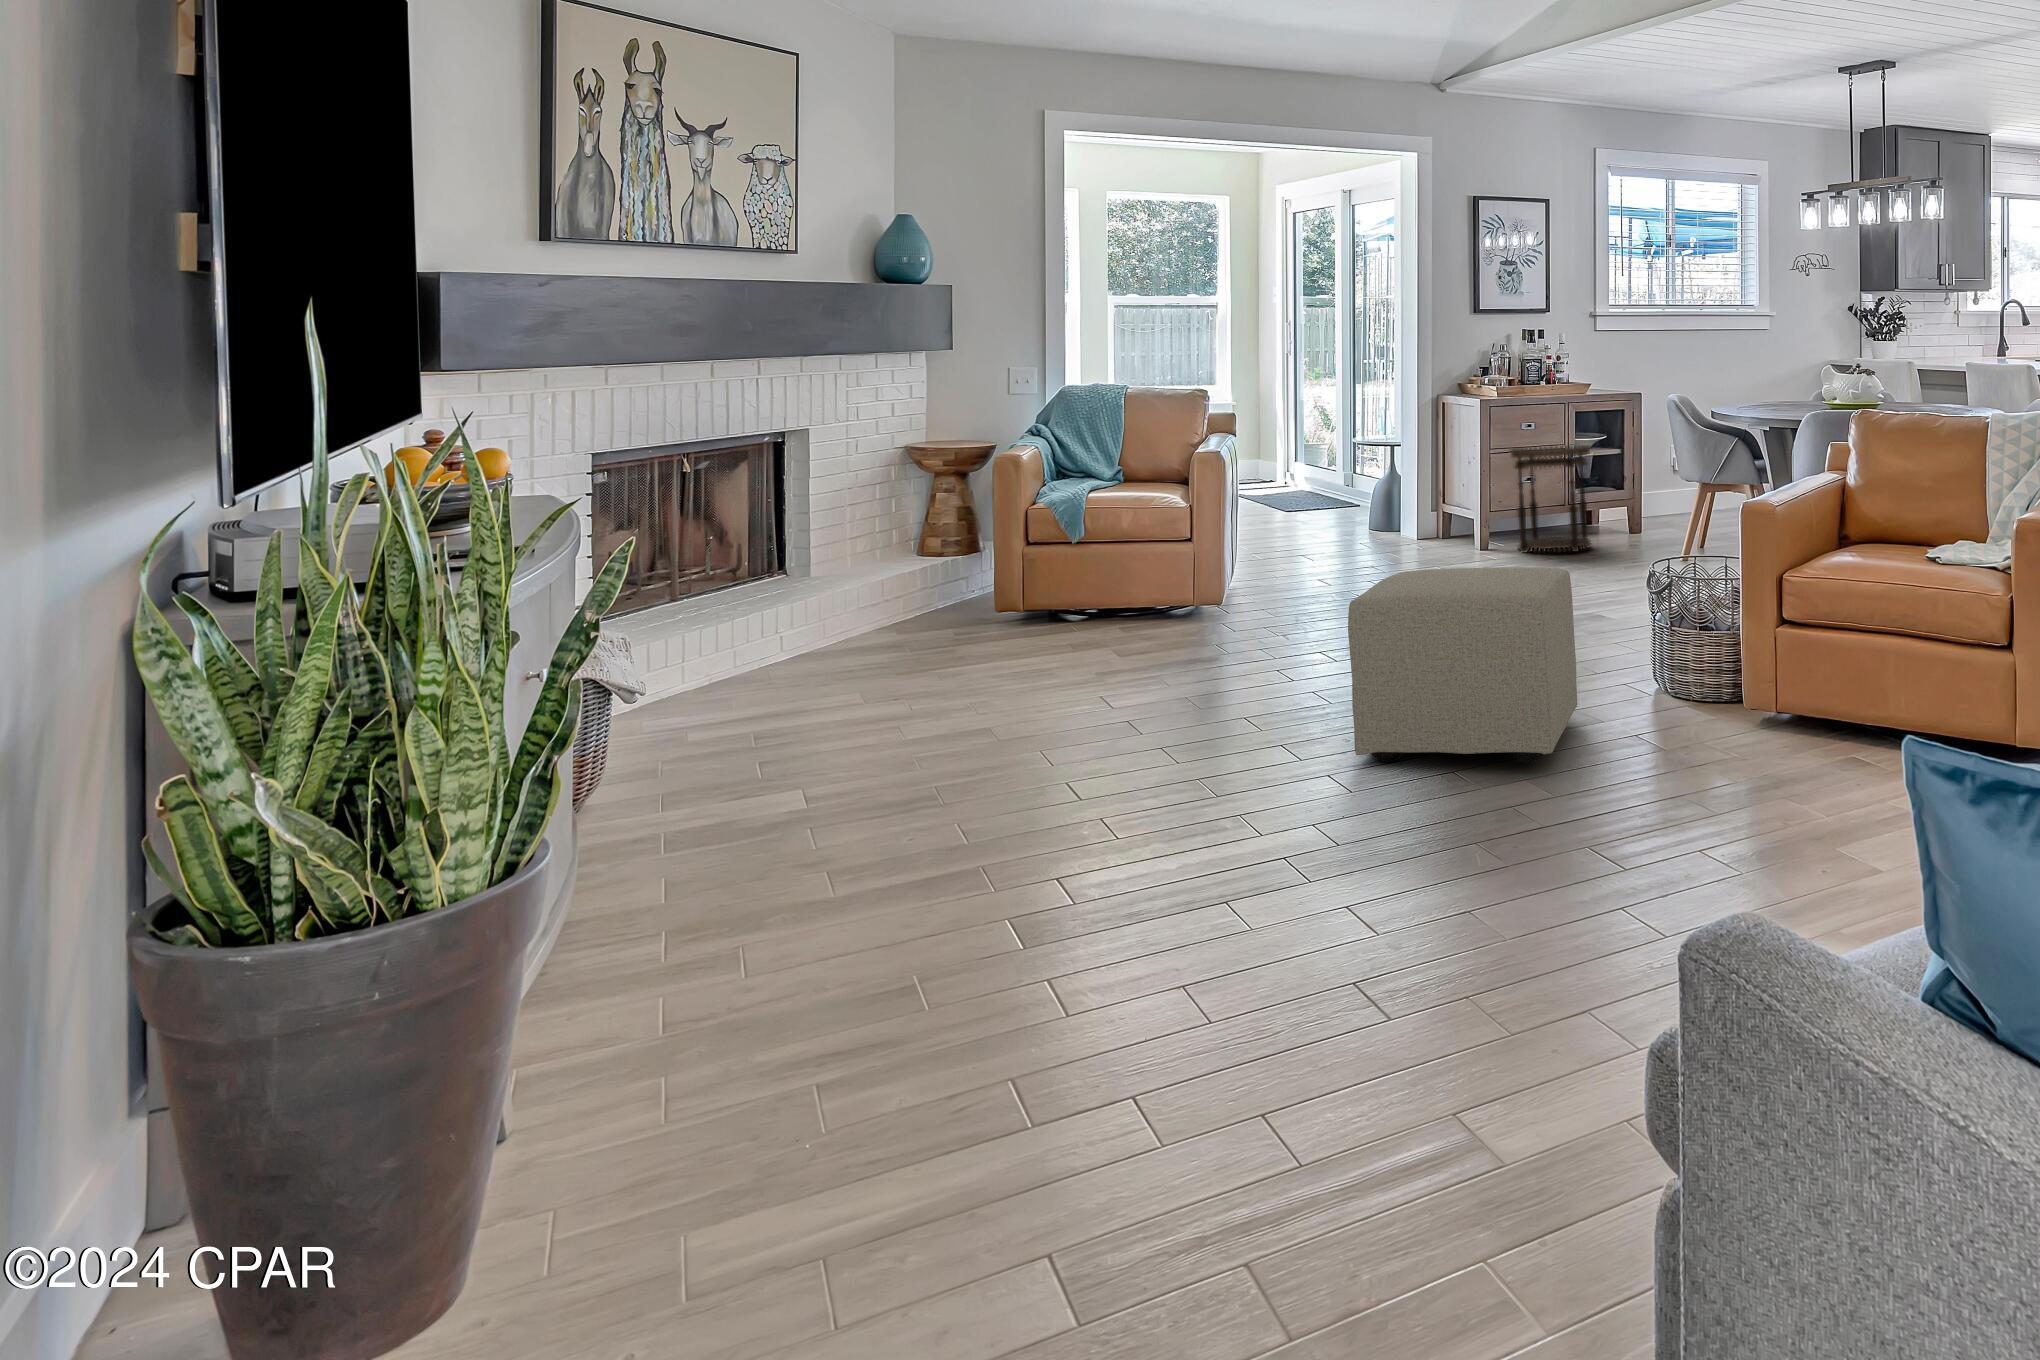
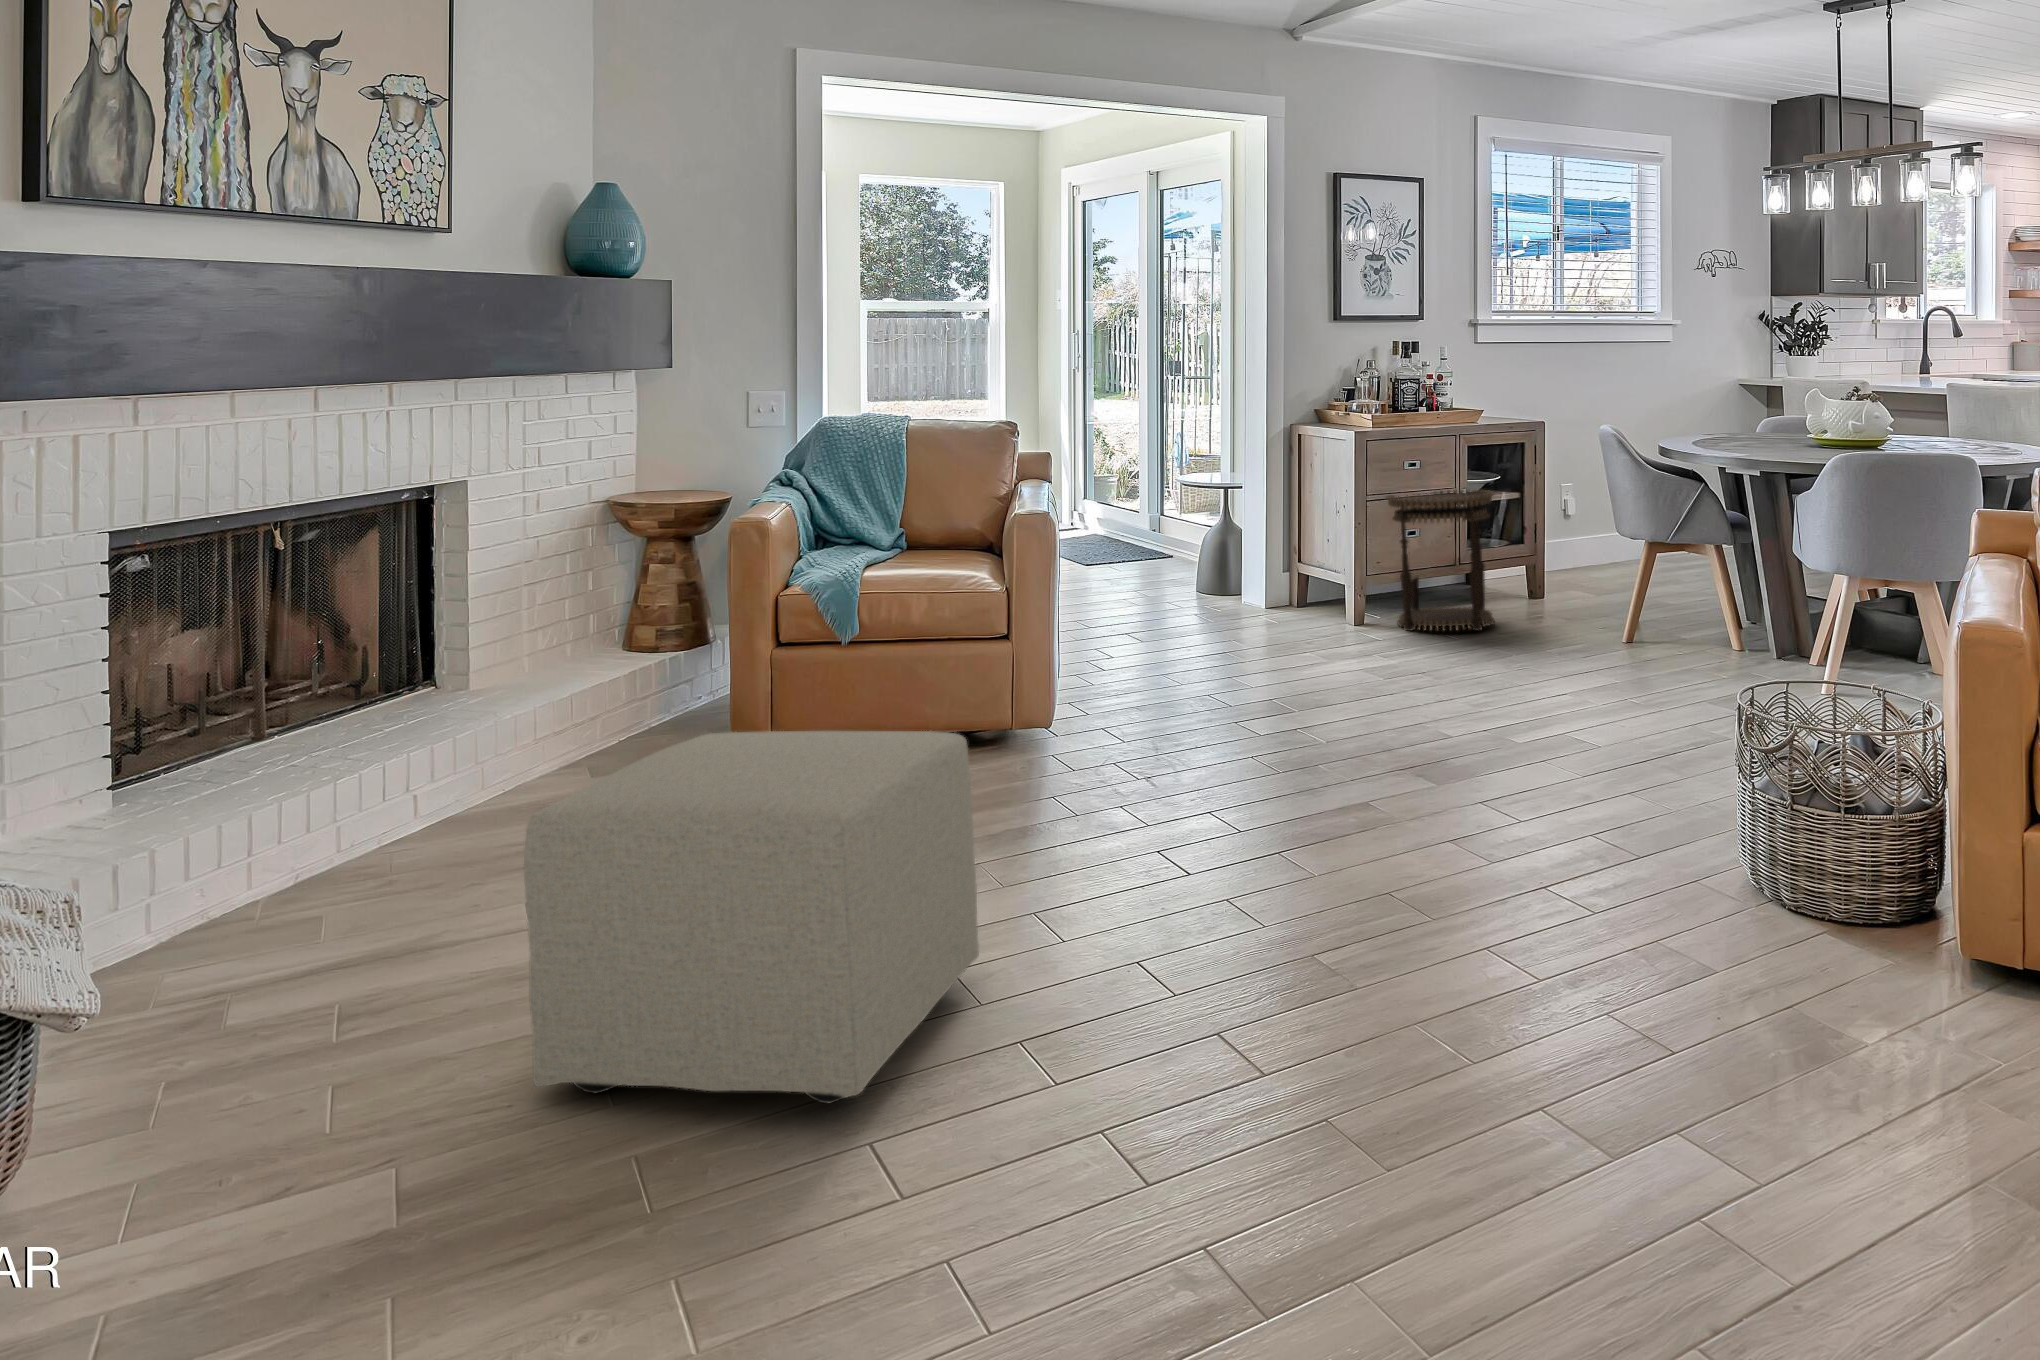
ottoman: present [1348,567,1577,762] -> present [524,731,979,1103]

